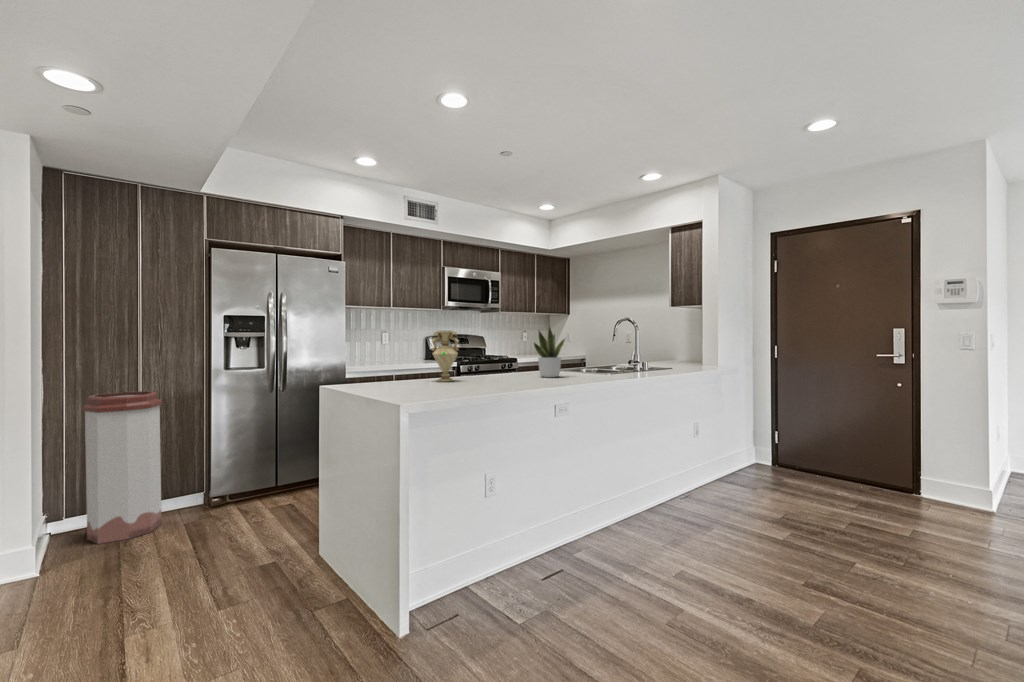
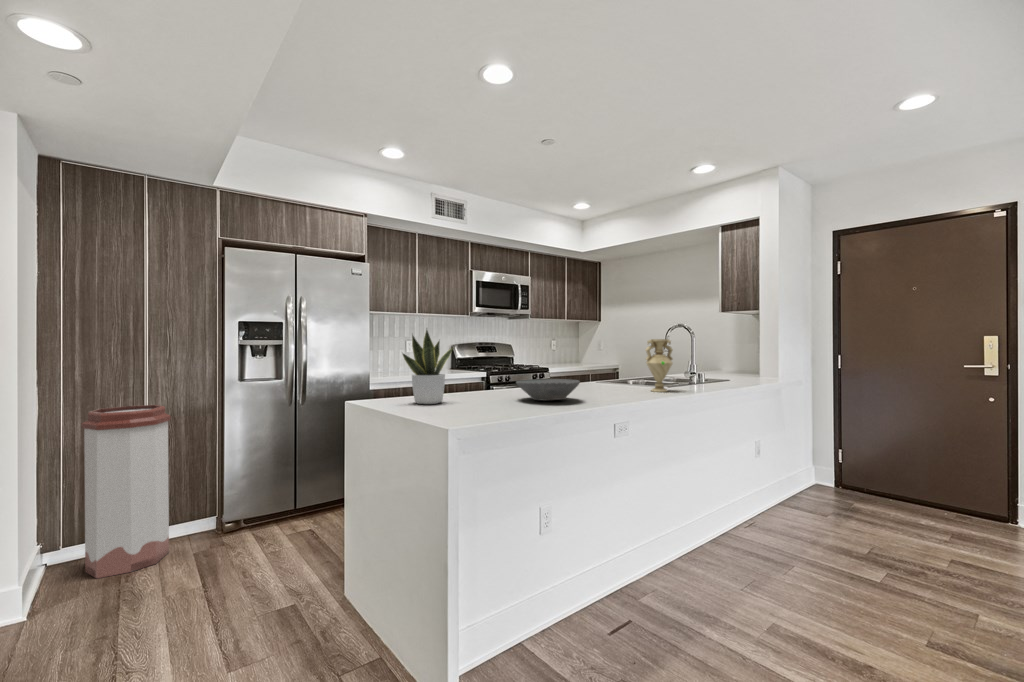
potted plant: present [534,327,565,378] -> present [403,330,454,404]
vase: present [432,331,459,382] -> present [646,339,673,392]
bowl: none [469,367,525,385] -> present [516,379,580,400]

